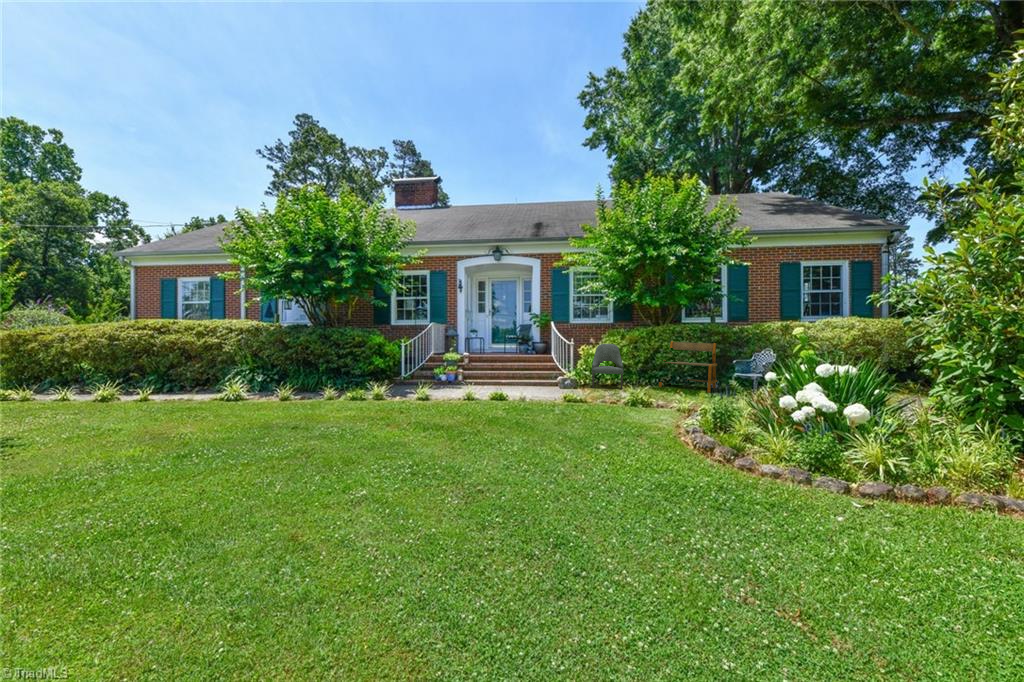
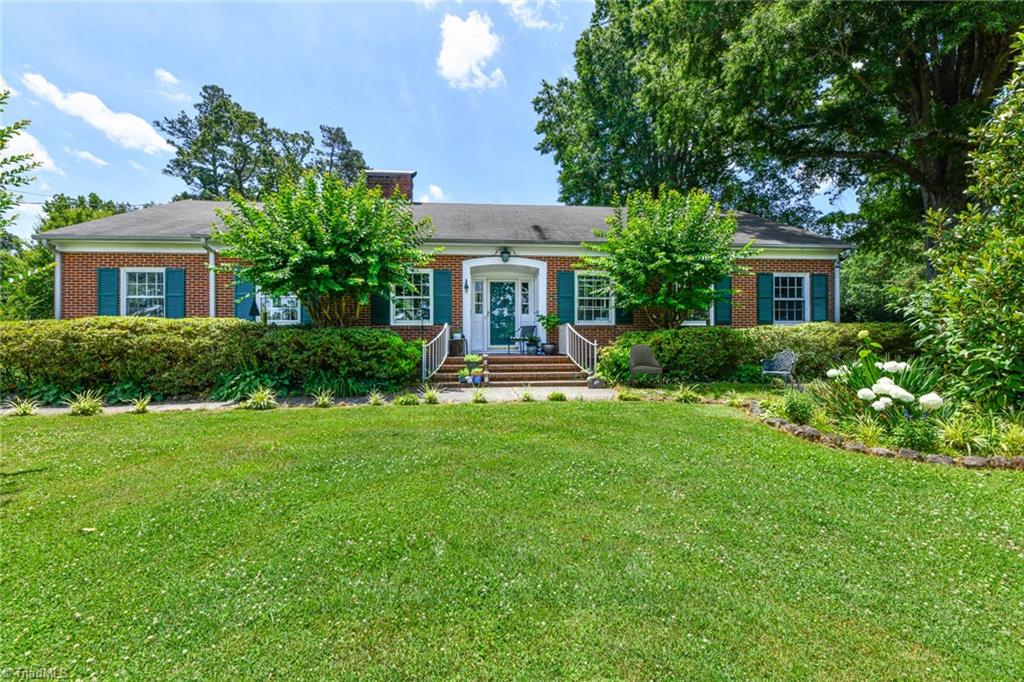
bench: present [659,341,718,393] -> none [688,342,740,389]

